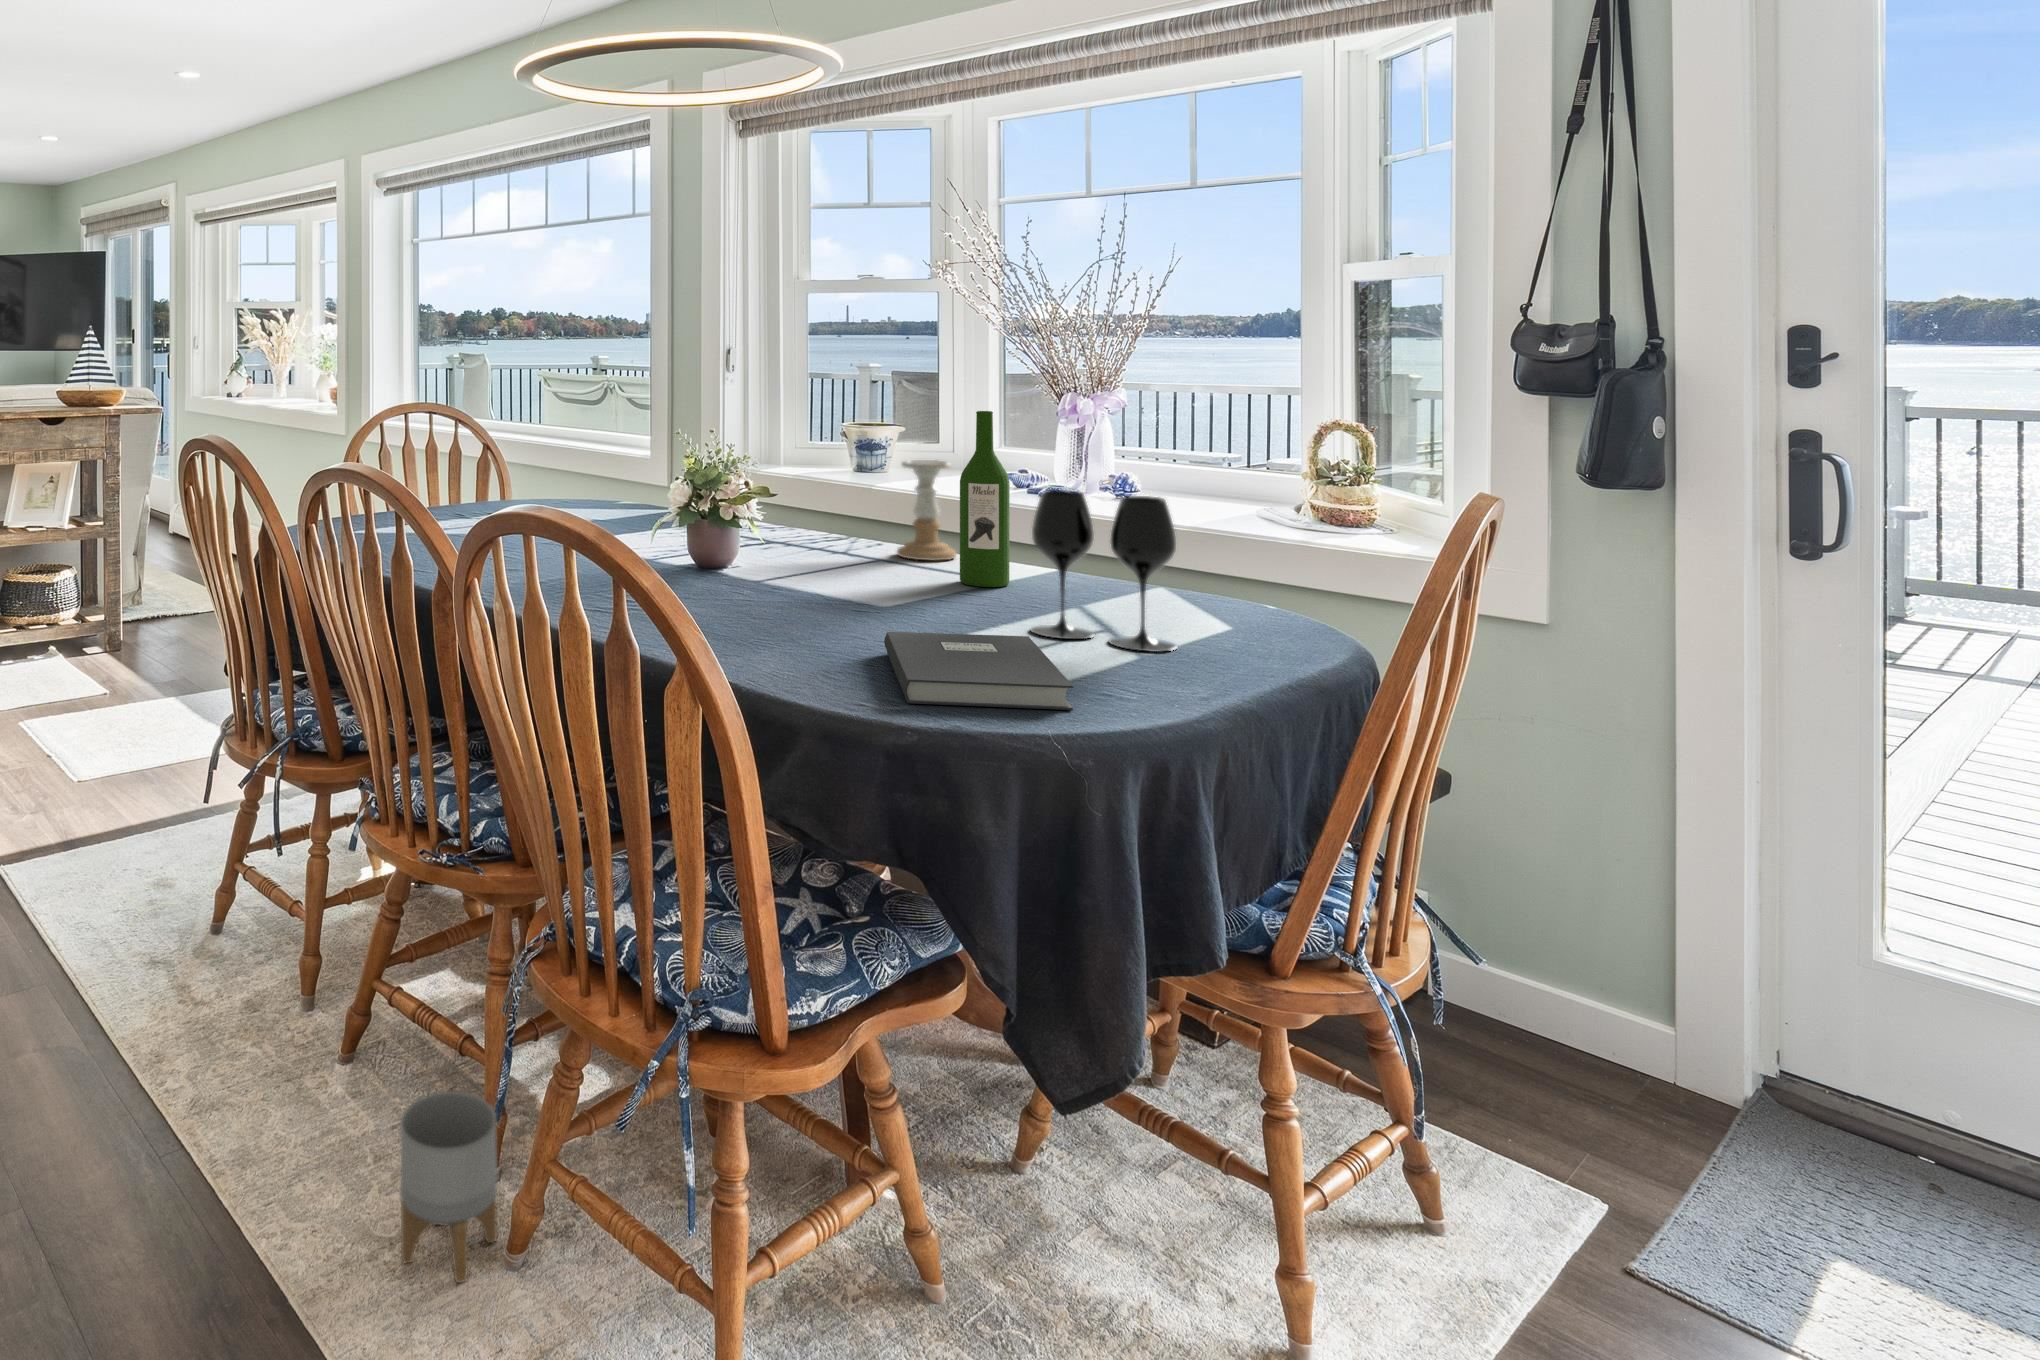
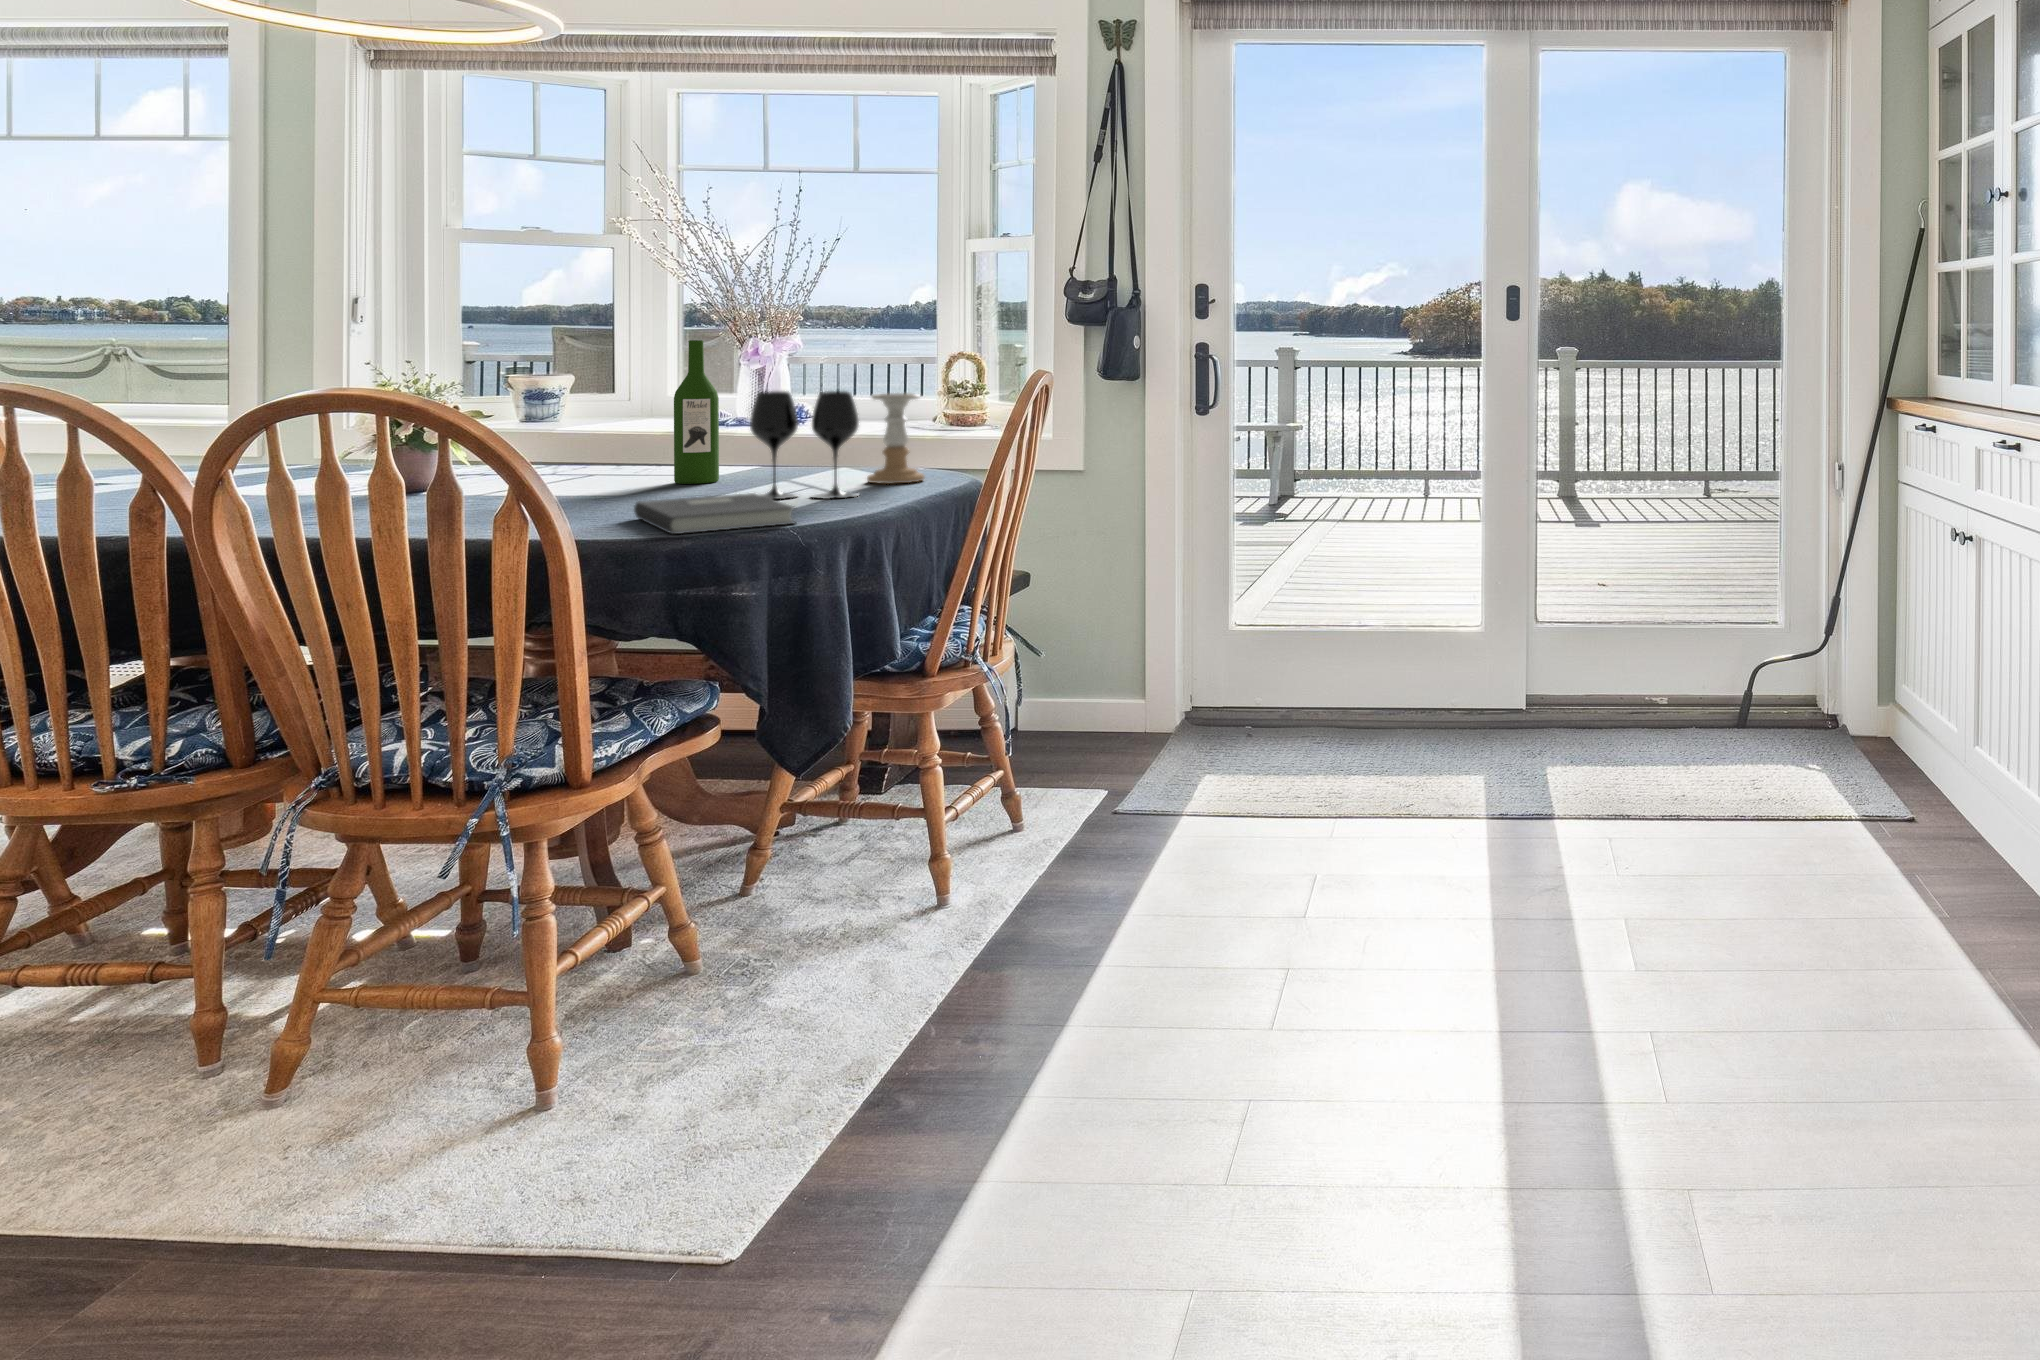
candle holder: present [897,460,956,561] -> present [867,393,924,484]
planter: present [400,1092,497,1283] -> none [124,970,252,1141]

